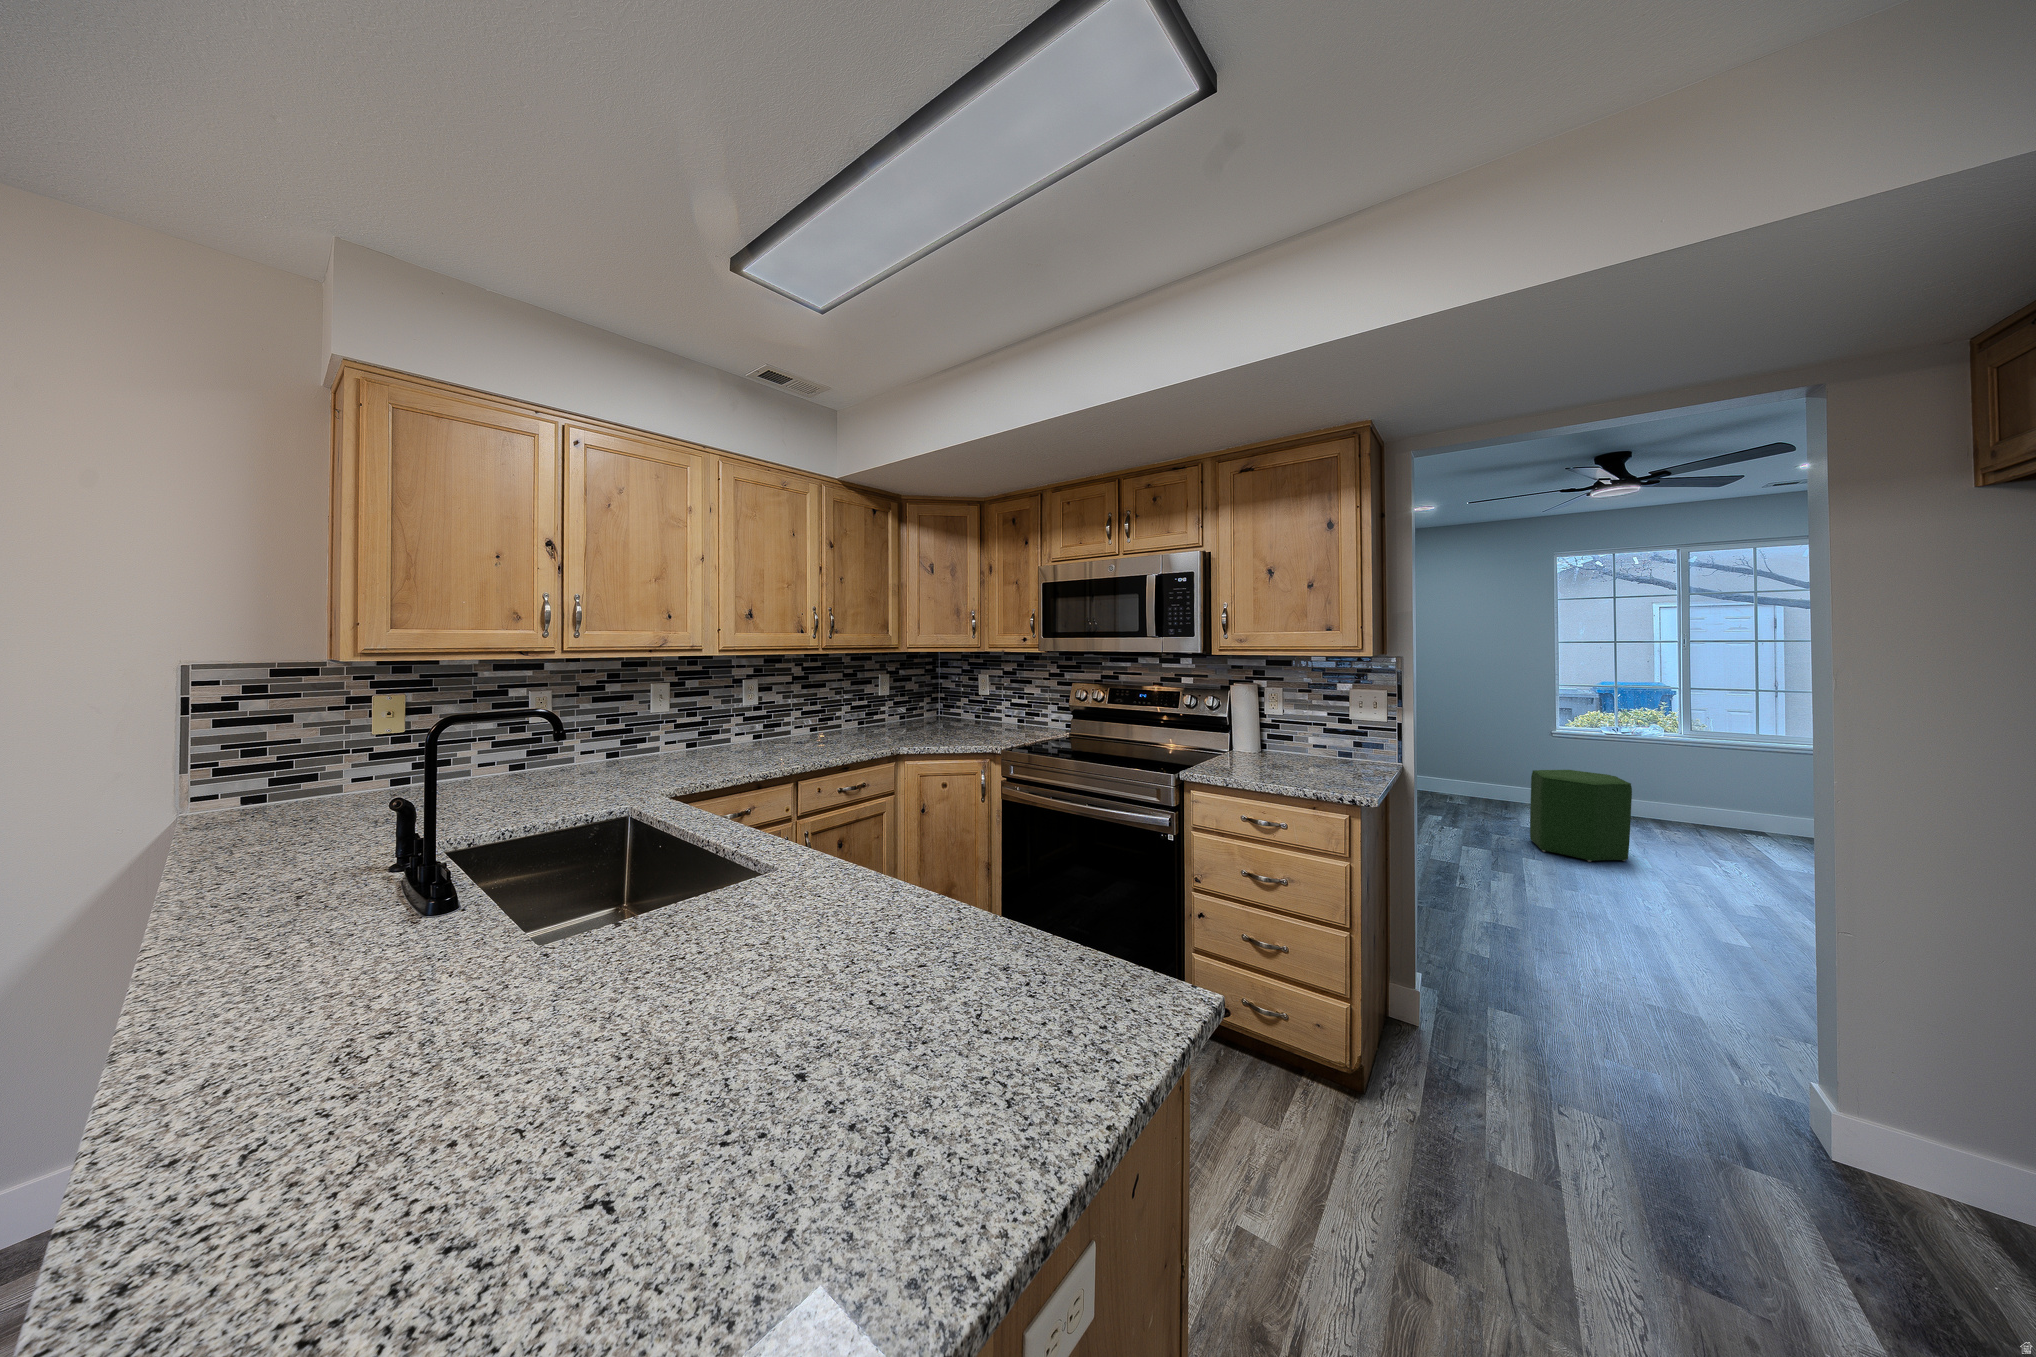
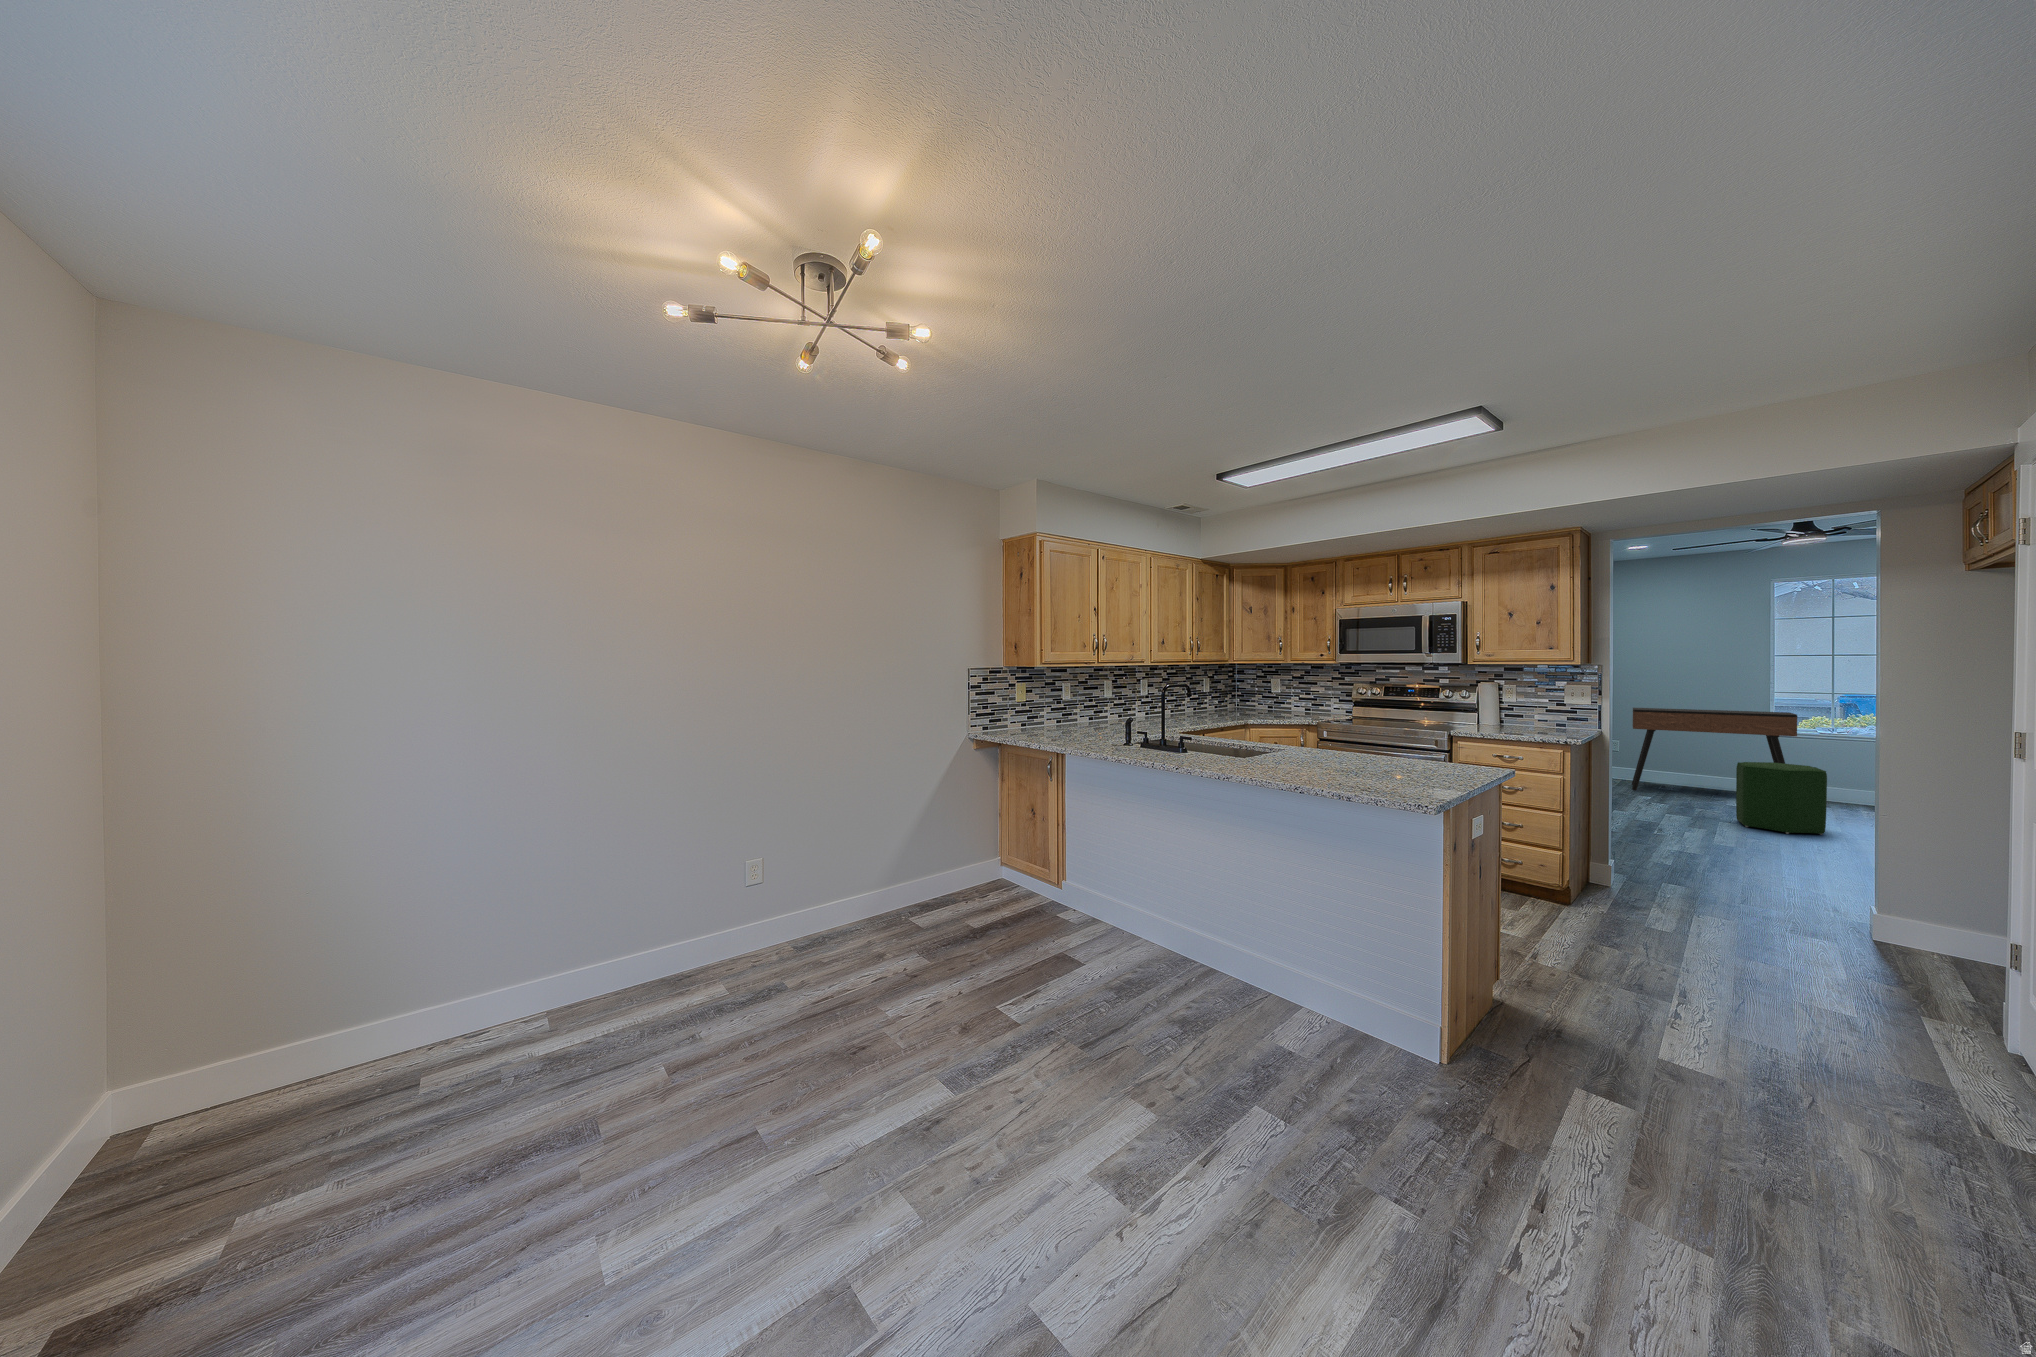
console table: none [1414,699,1581,810] -> present [1632,708,1797,791]

